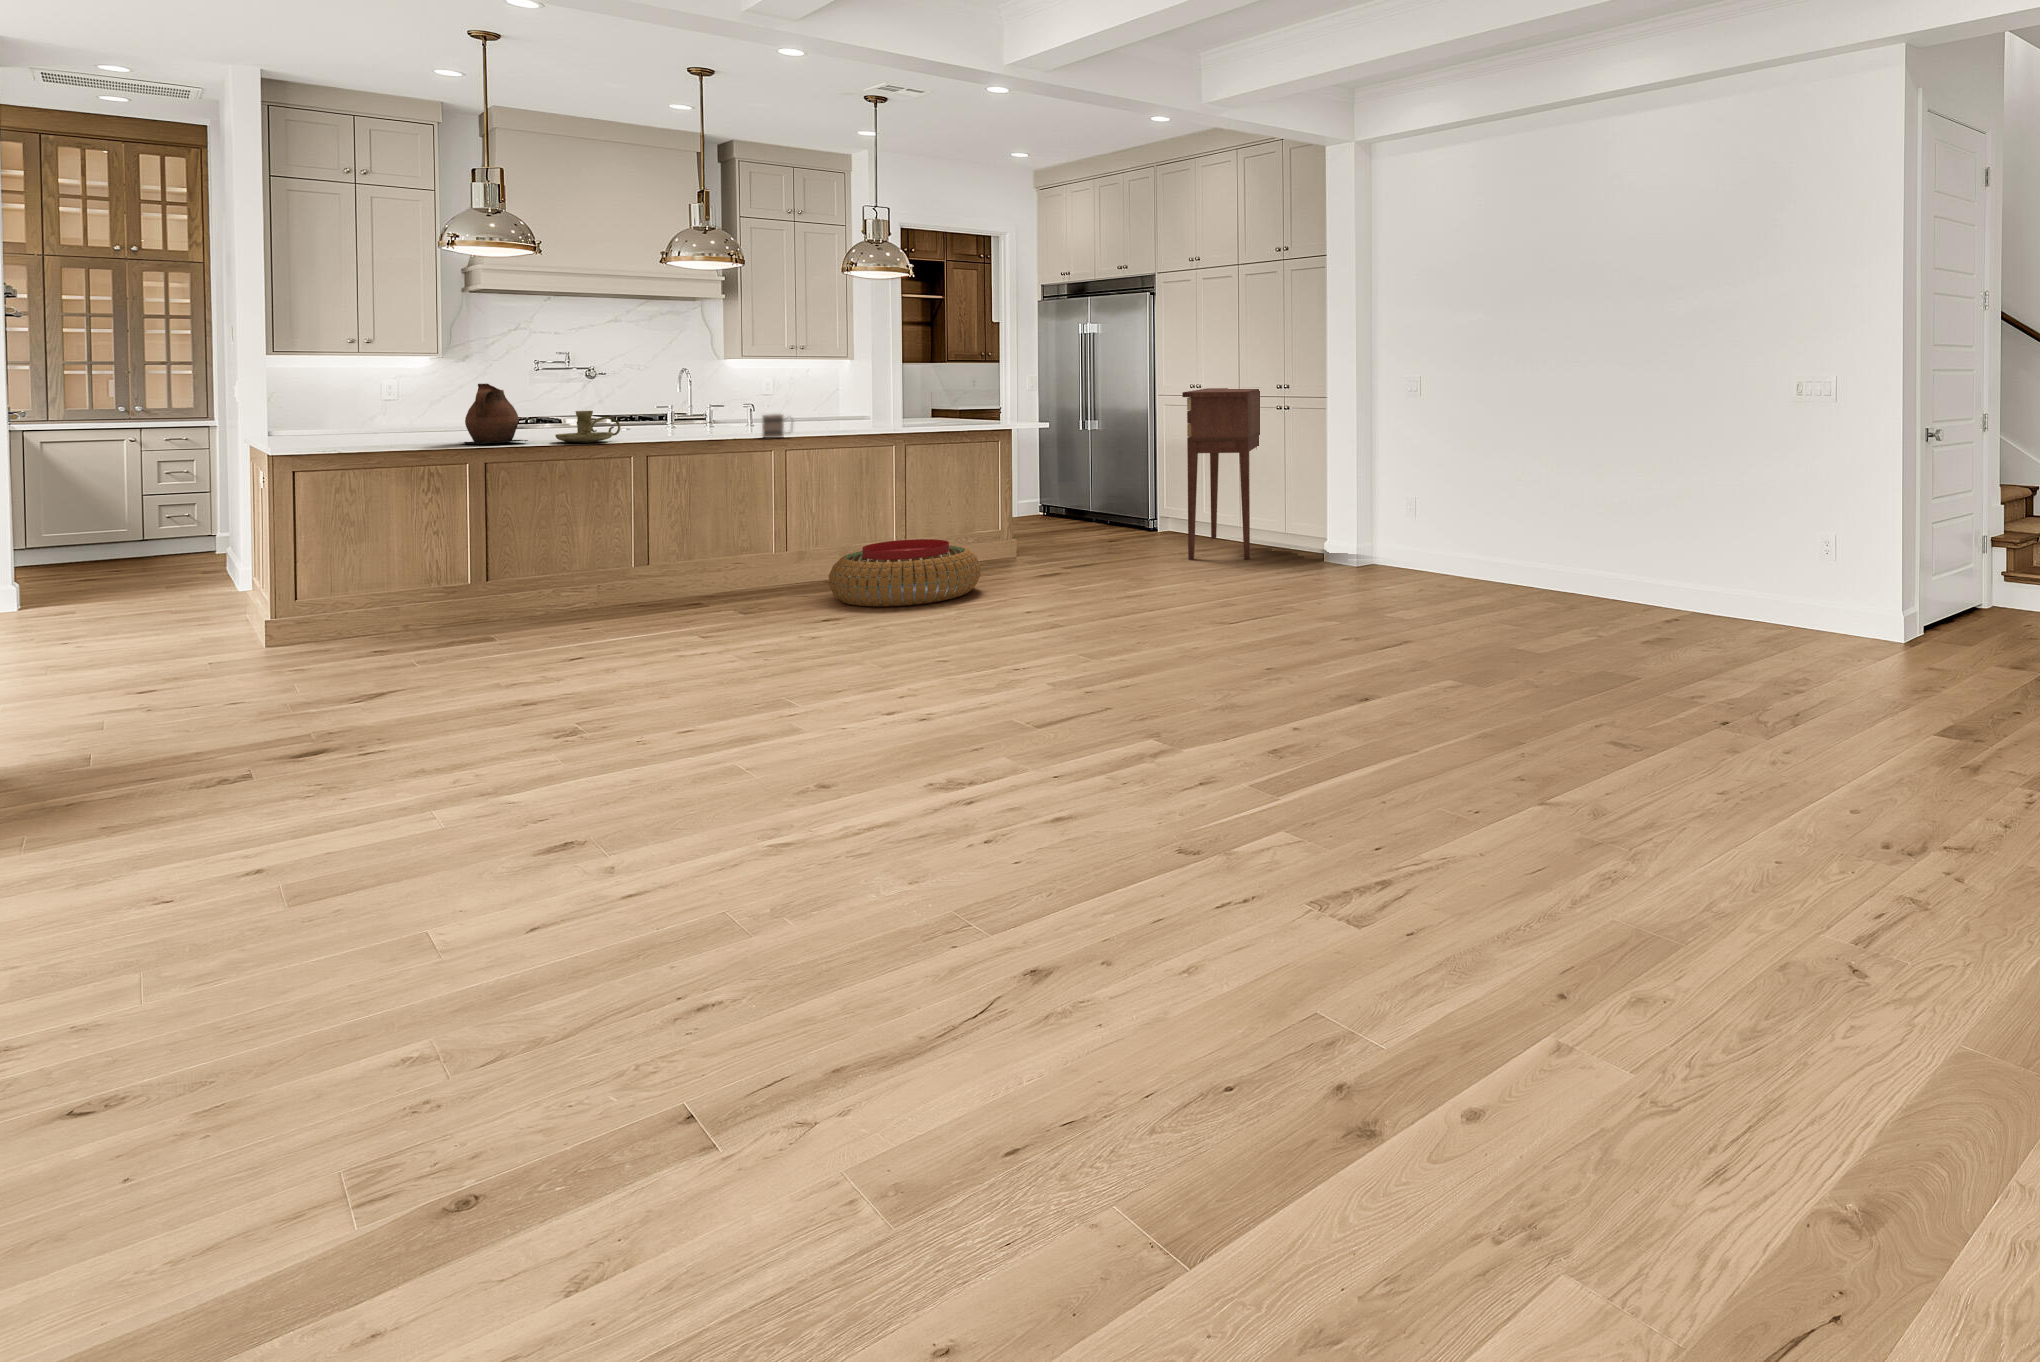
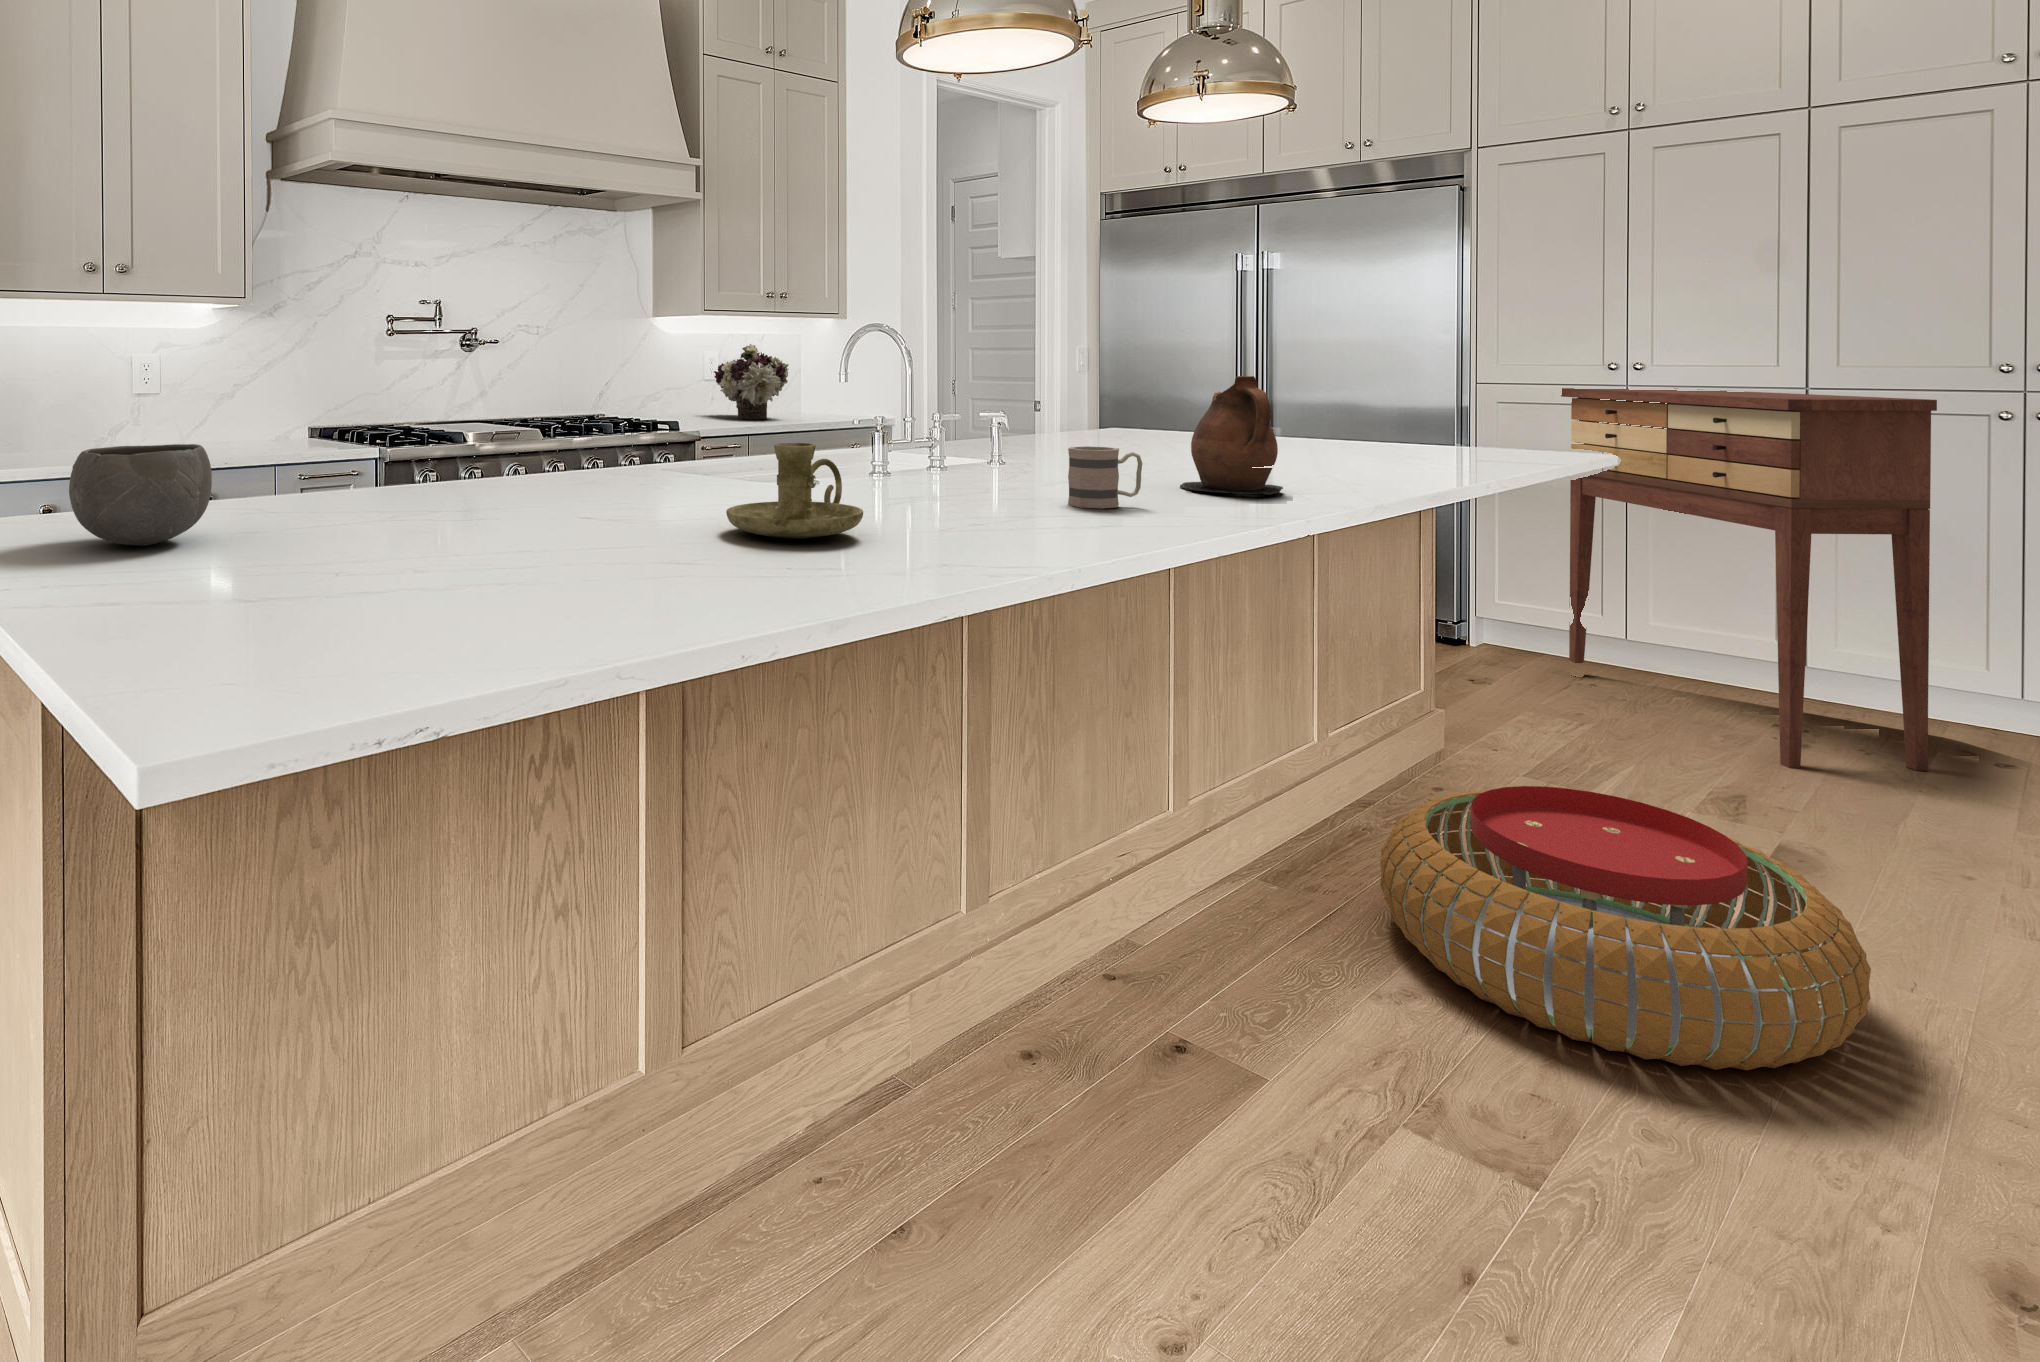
flower arrangement: none [785,368,828,412] -> present [714,344,789,419]
ceramic pitcher: present [464,383,528,444] -> present [1180,376,1283,495]
ceramic bowl: none [303,412,355,442] -> present [69,444,212,546]

